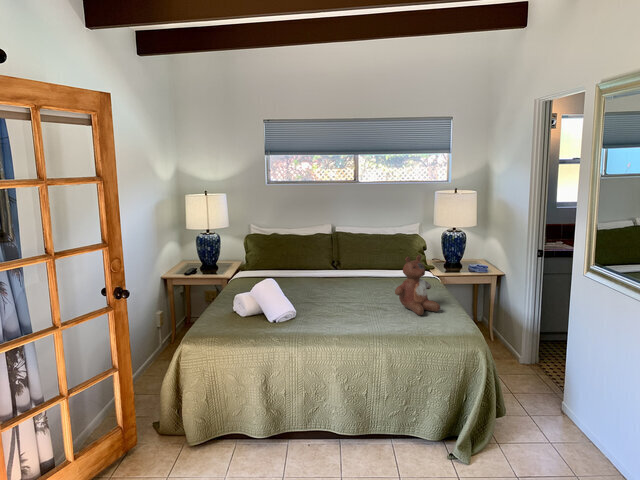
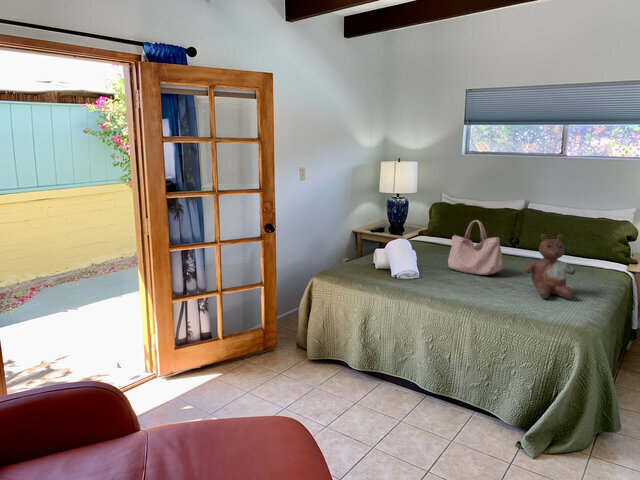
handbag: none [308,250,364,304] -> present [448,220,503,275]

